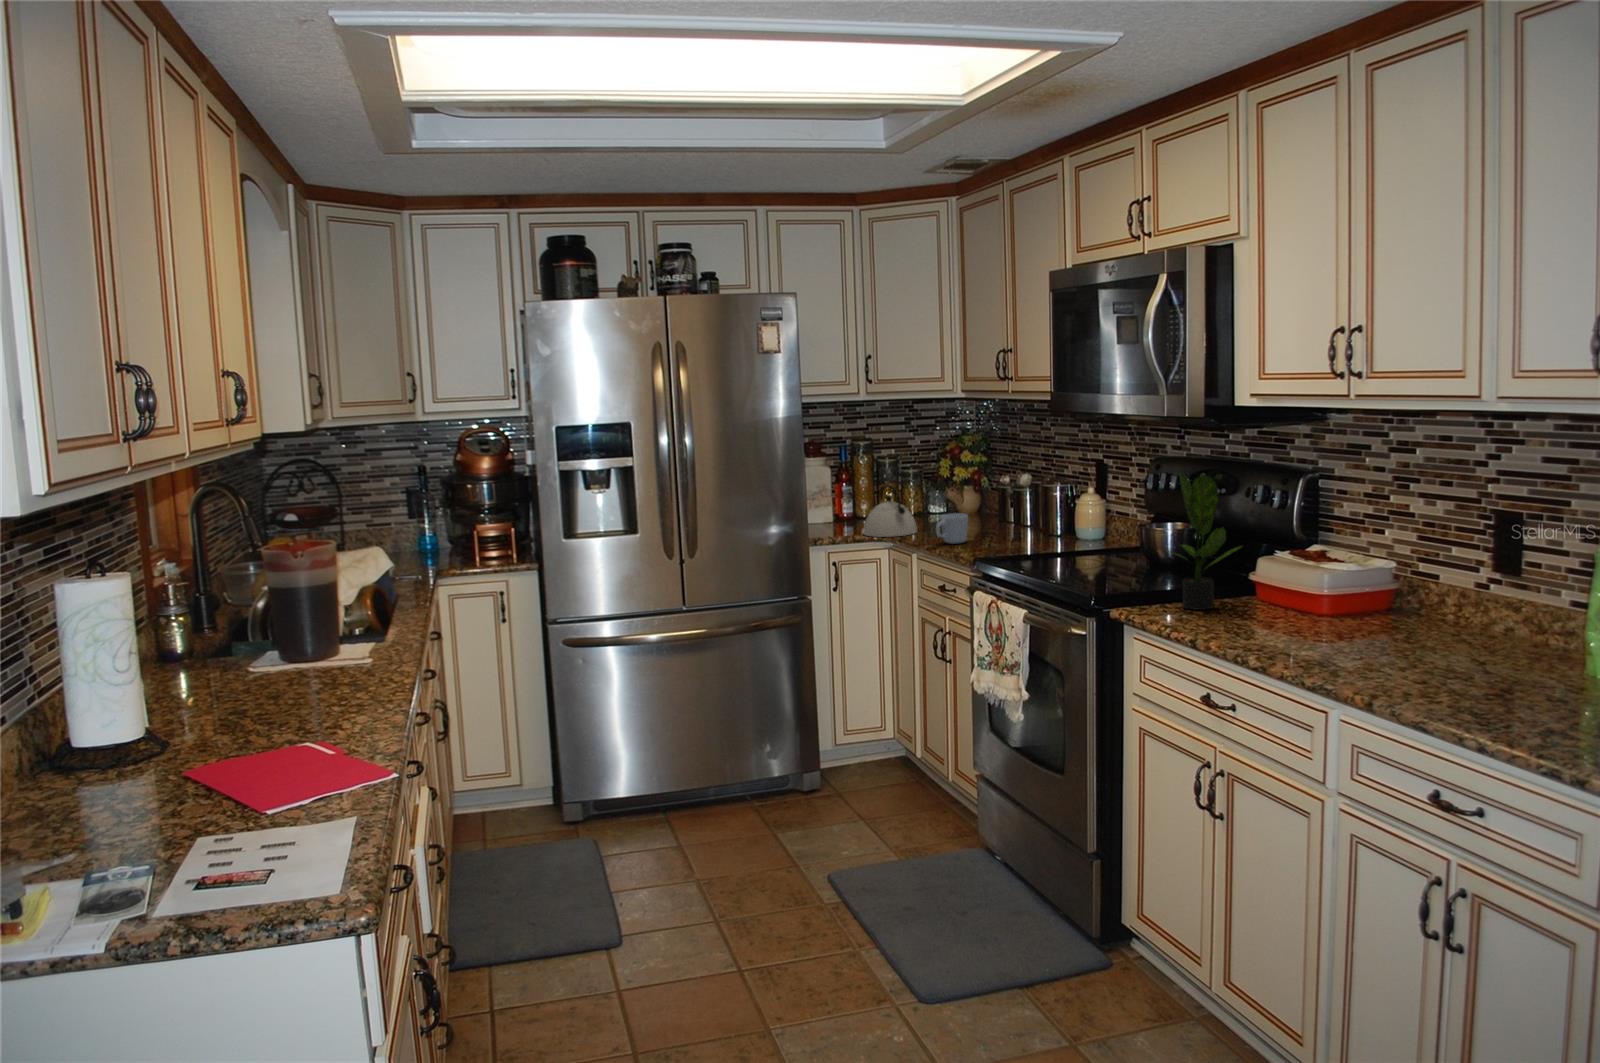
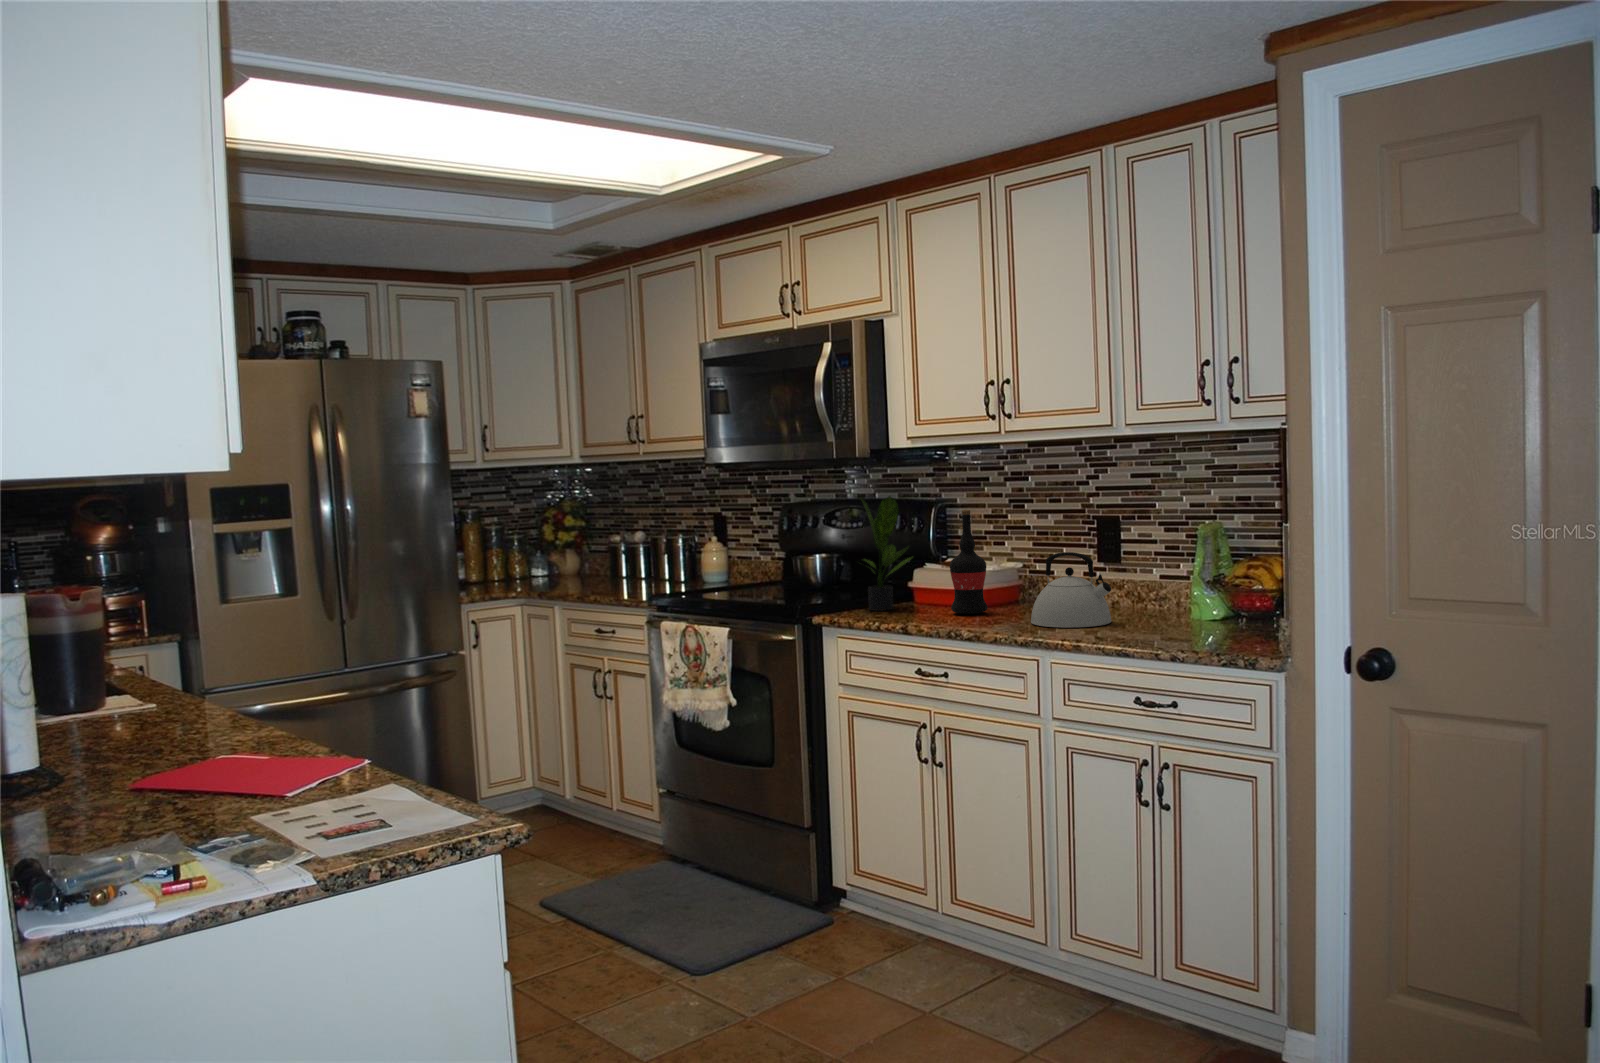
kettle: present [864,485,917,537] -> present [1031,552,1111,628]
wine bottle: none [1268,498,1317,629] -> present [950,510,988,614]
mug: present [936,513,968,544] -> none [585,564,612,591]

